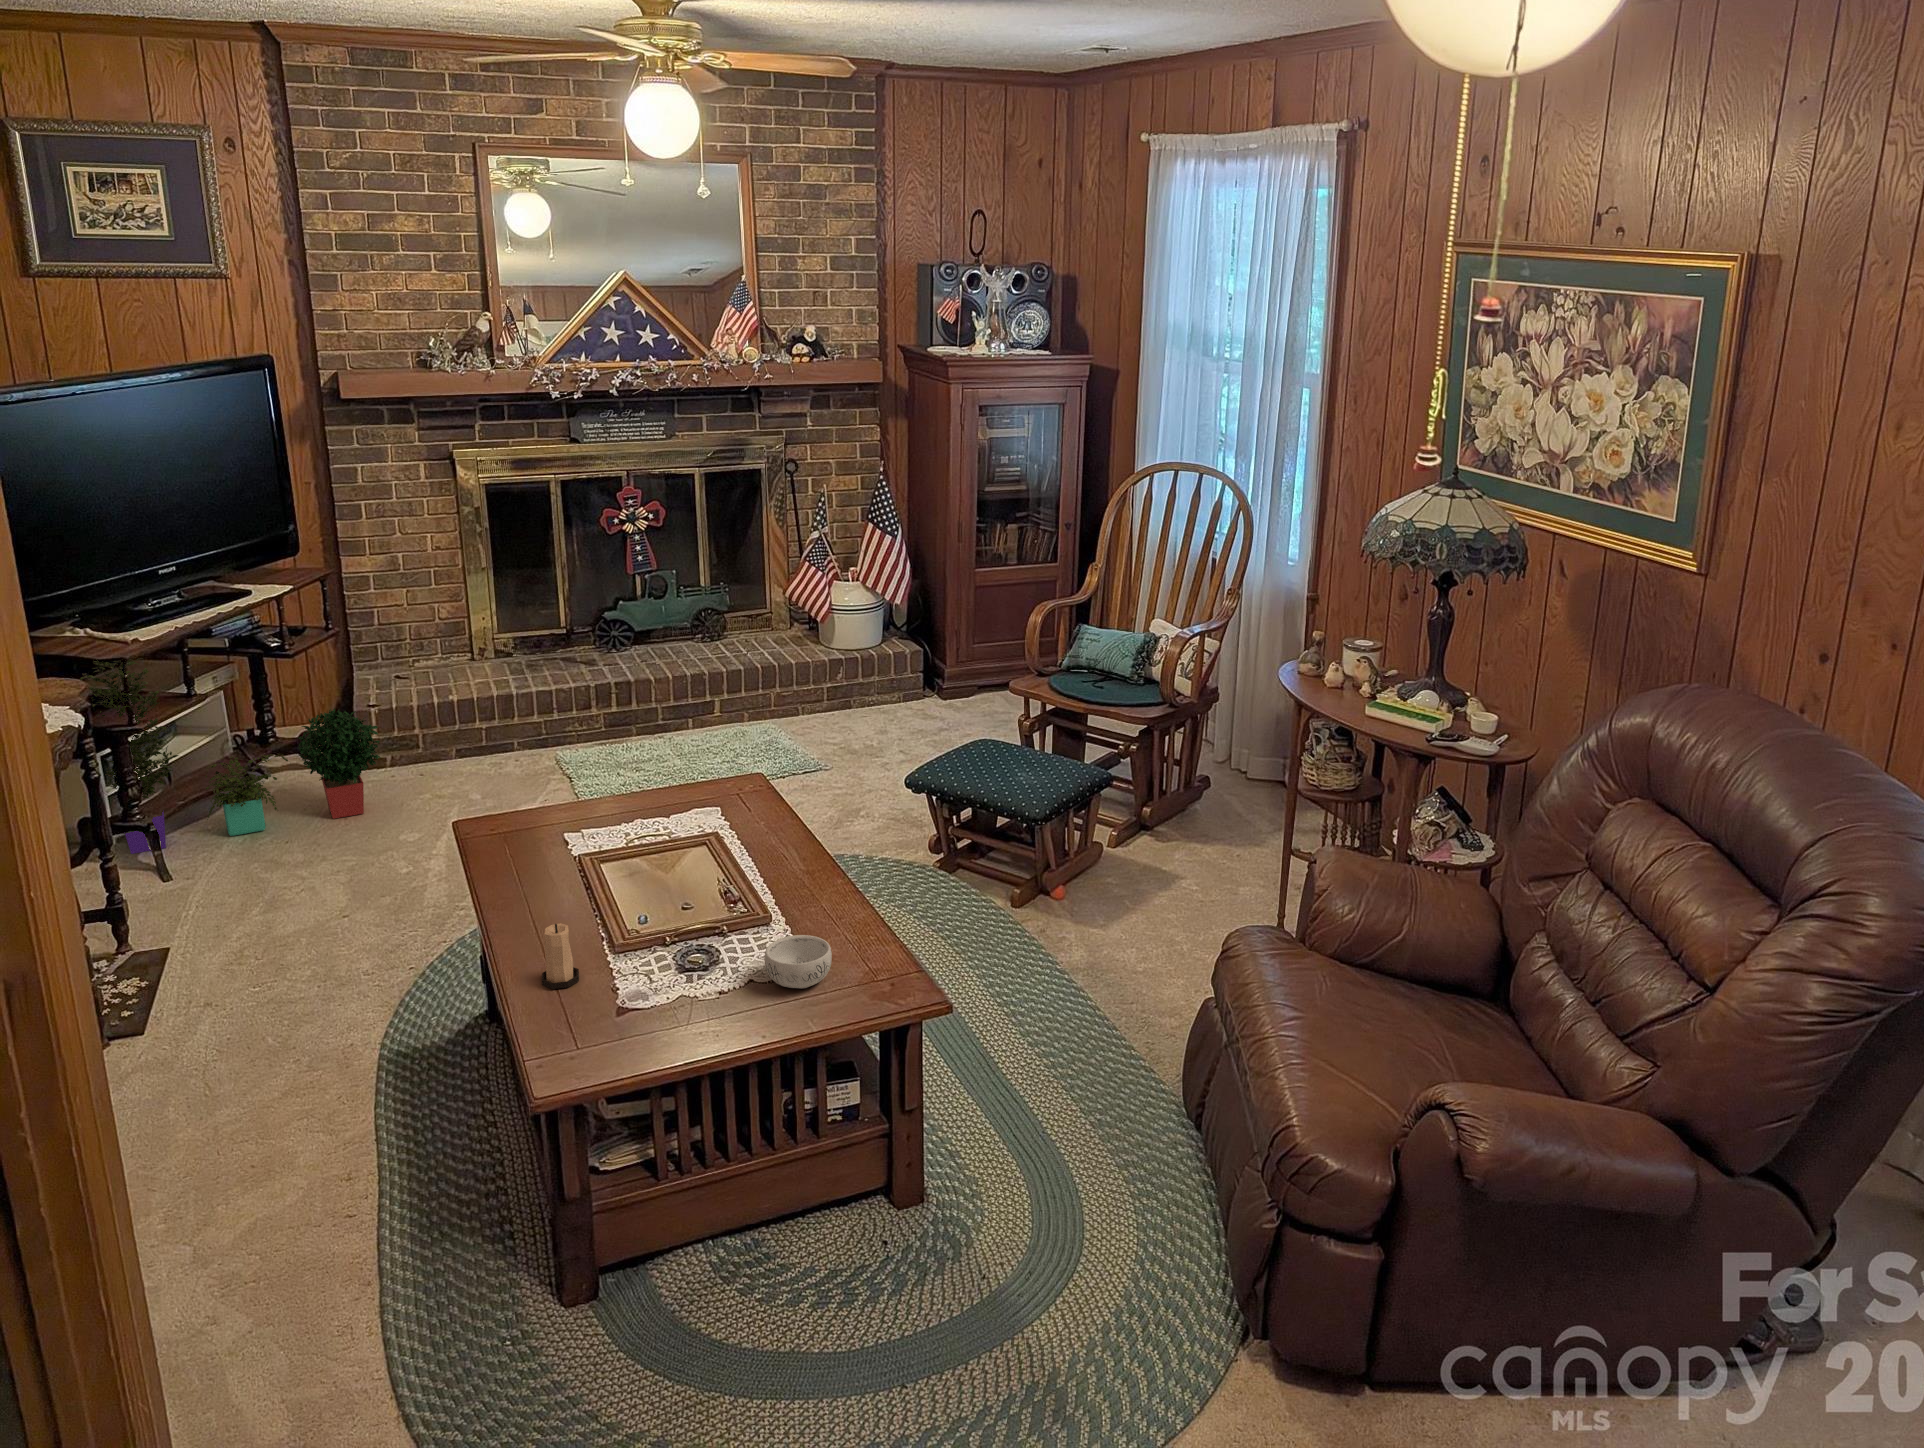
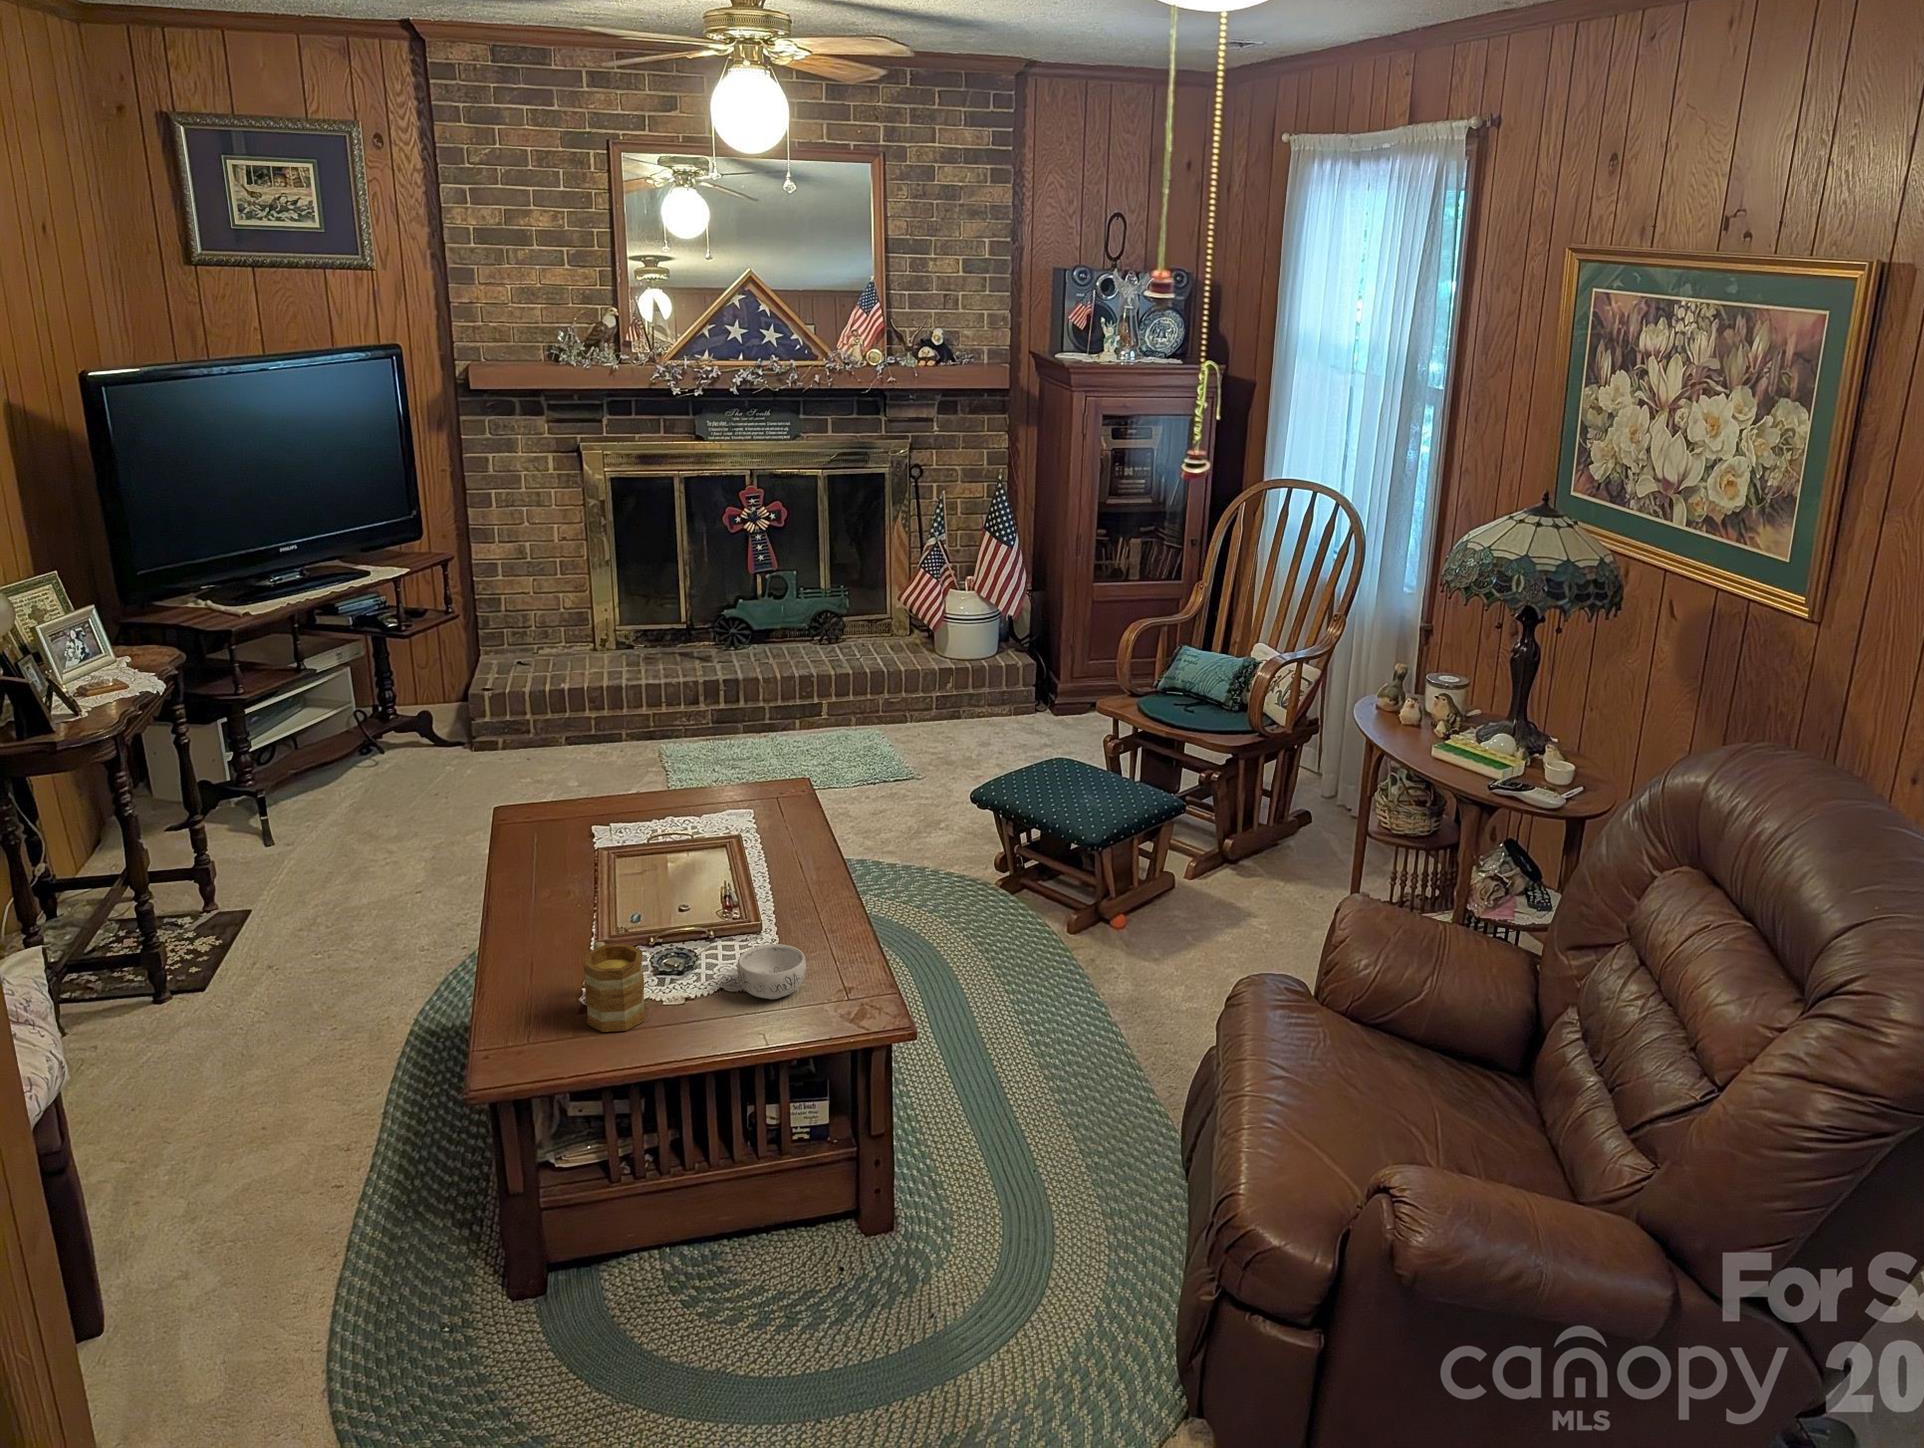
potted plant: present [80,658,380,854] -> none [196,622,479,816]
candle: present [542,923,579,989] -> none [520,913,560,979]
mug: none [622,946,683,1034] -> present [583,942,646,1032]

